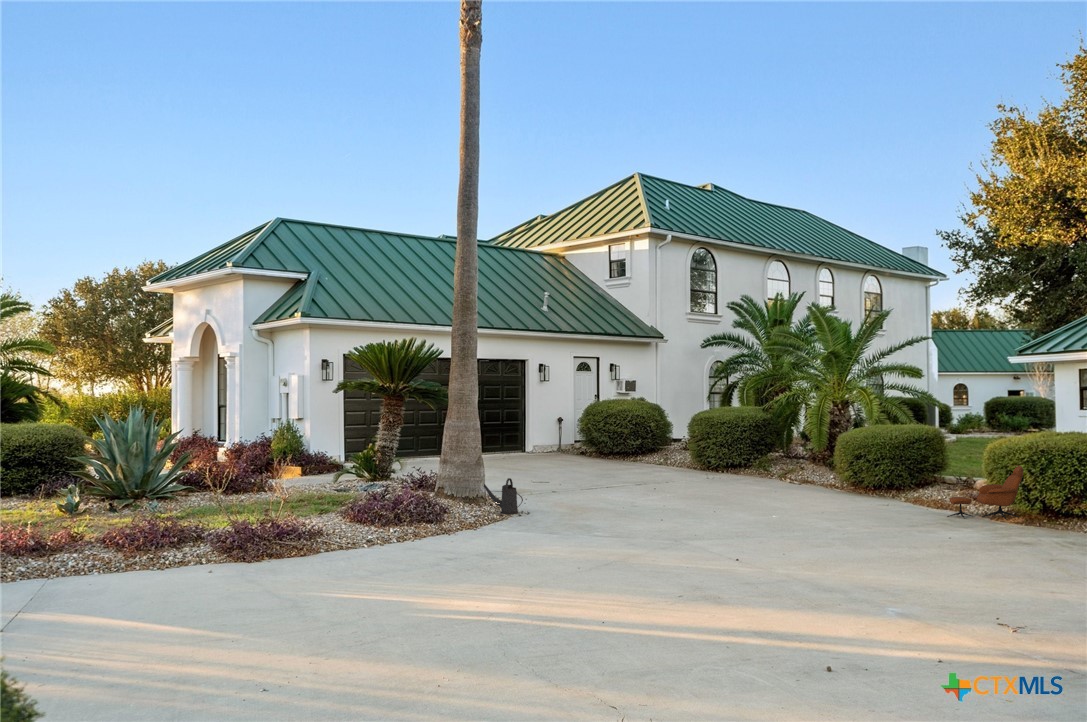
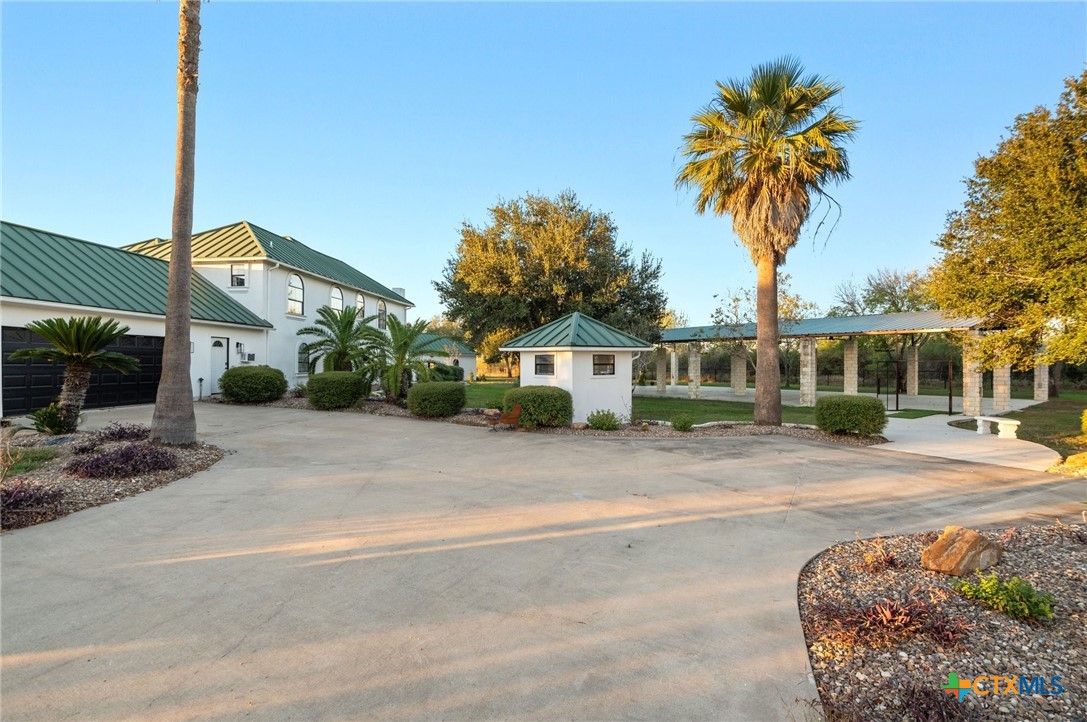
watering can: present [484,478,523,514] -> none [191,427,228,454]

